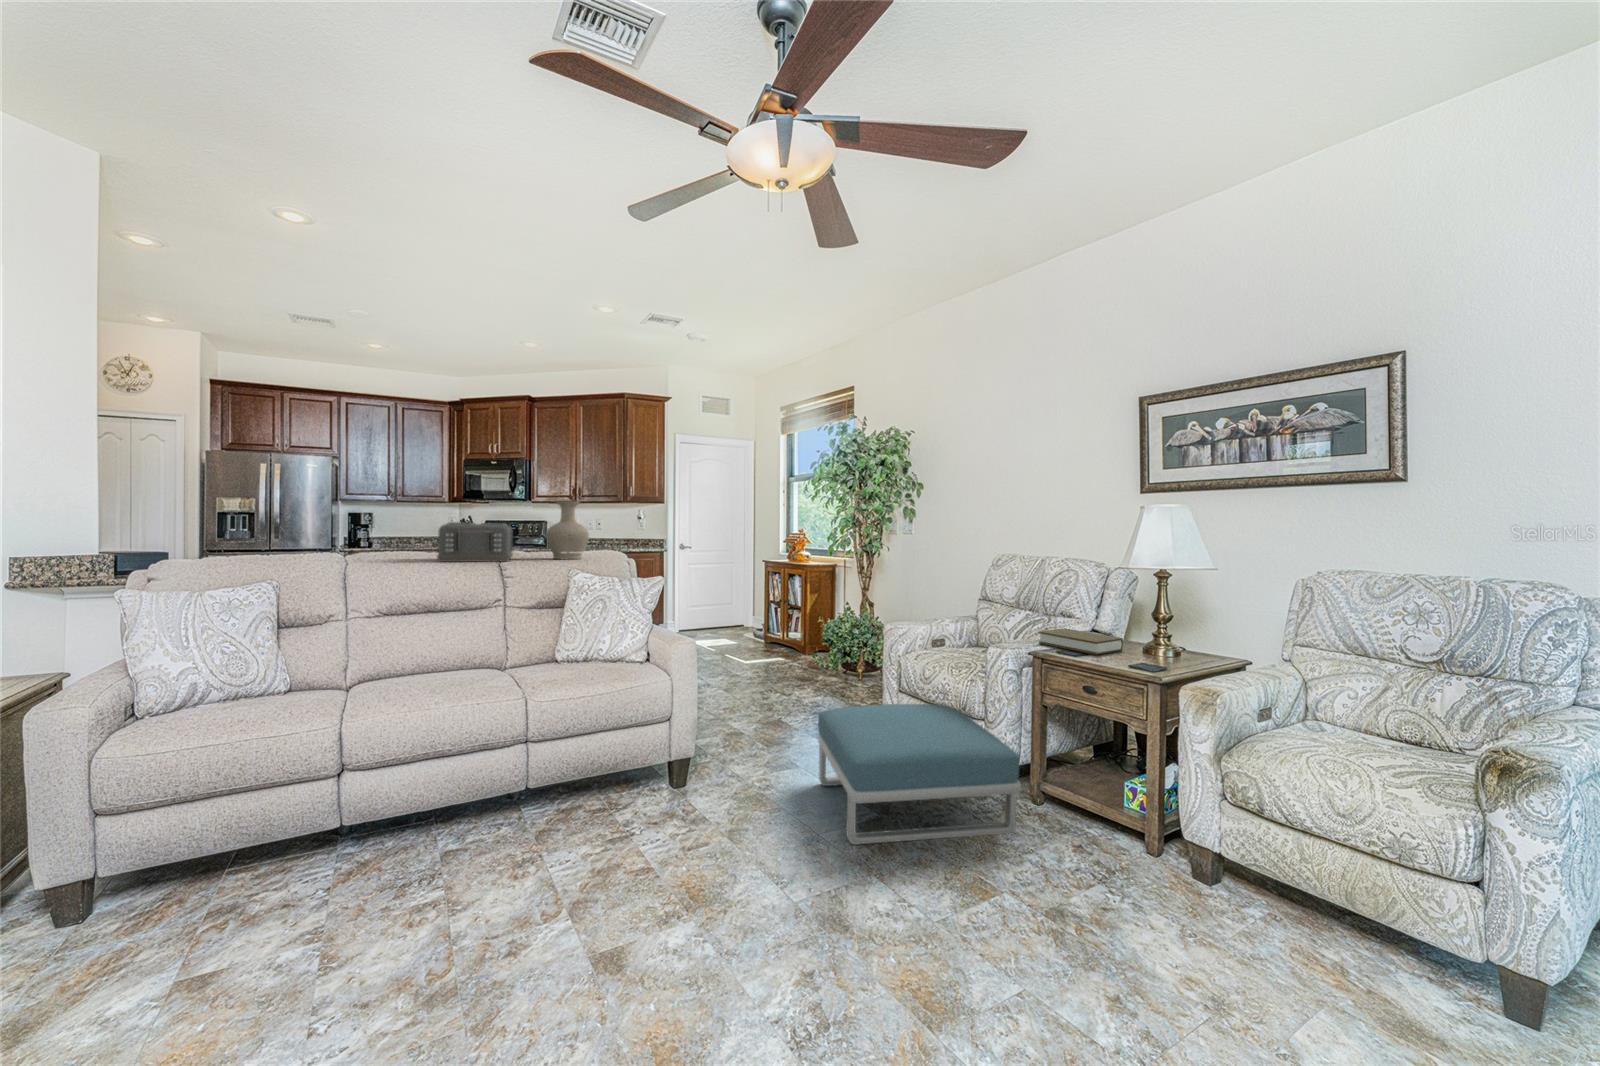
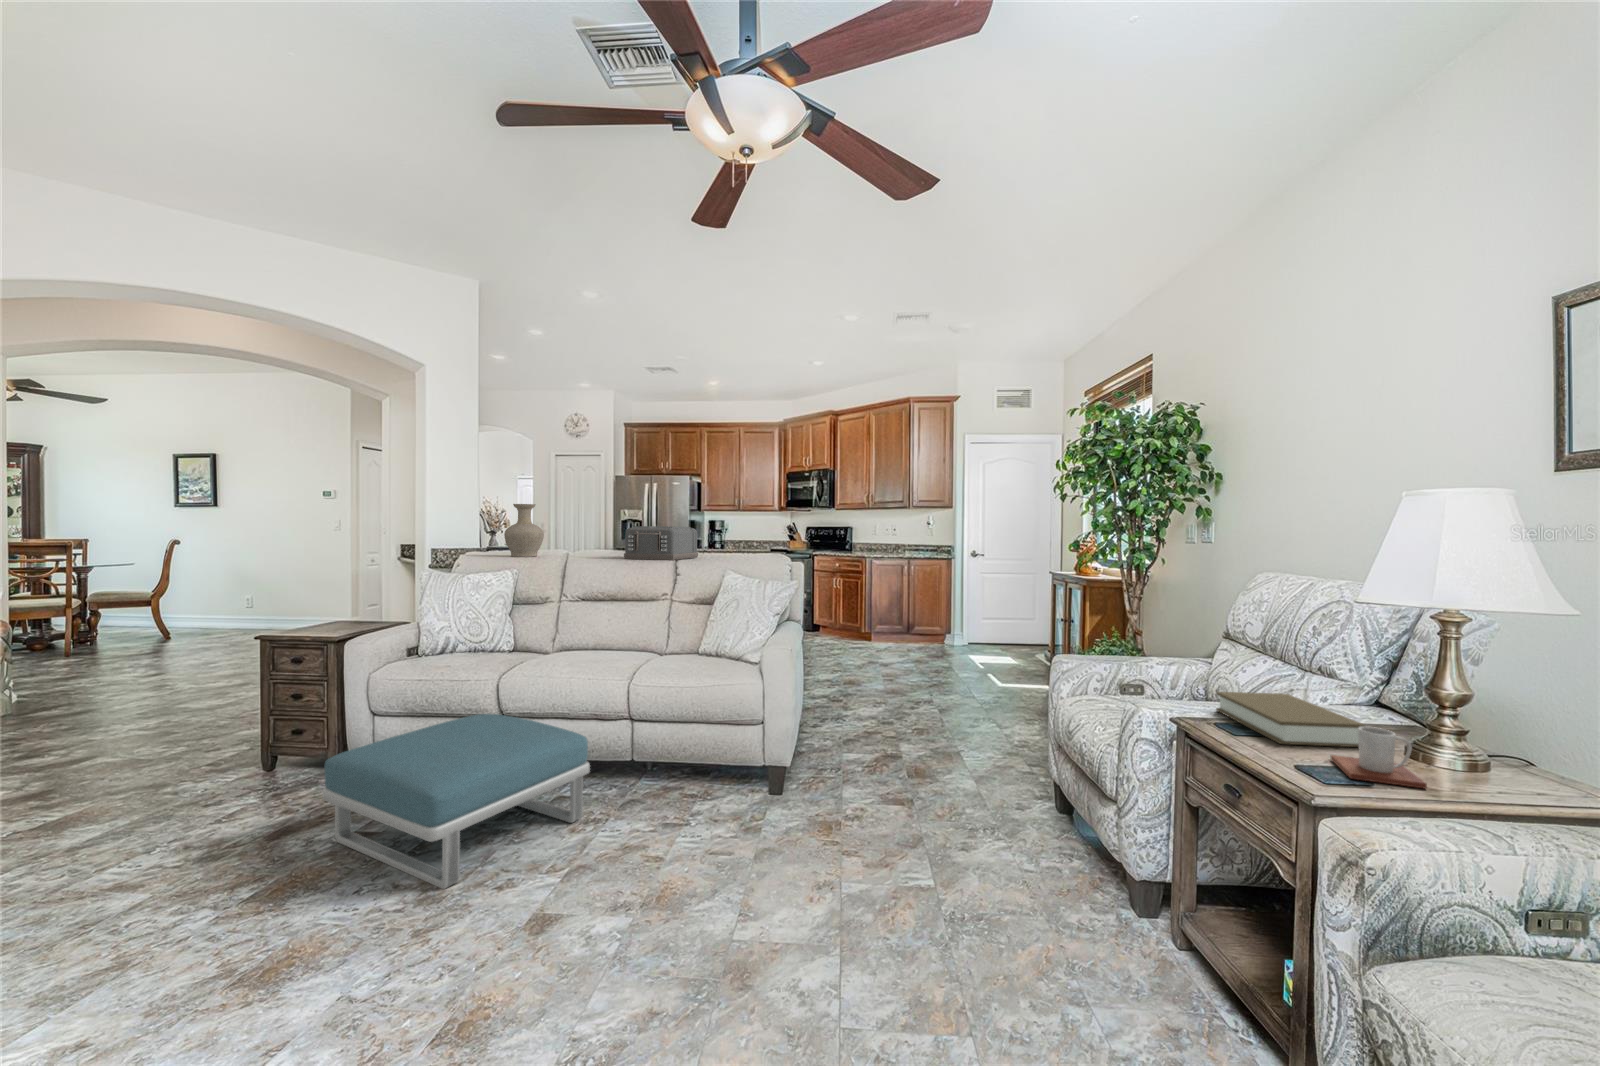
vase: present [546,500,589,559] -> present [504,504,544,557]
mug: none [1125,637,1173,665] -> present [1331,727,1427,789]
footstool: present [818,704,1021,845] -> present [322,714,590,889]

